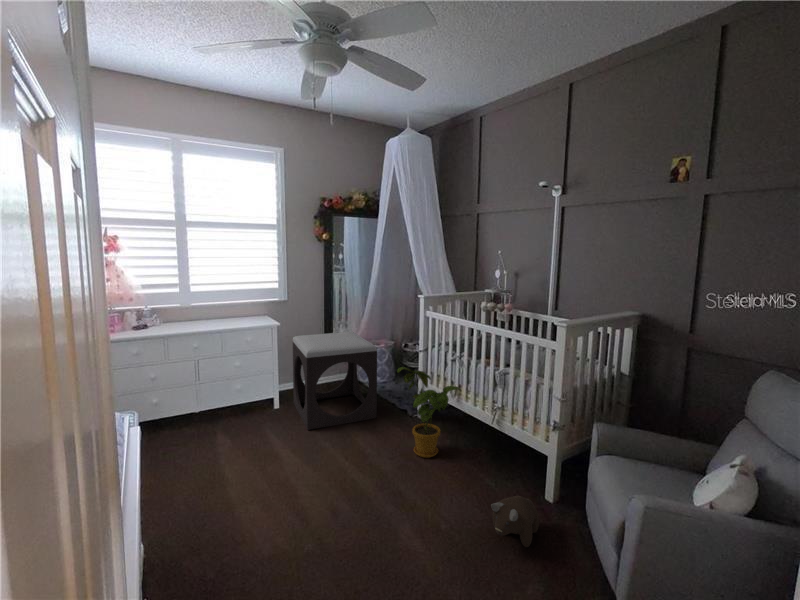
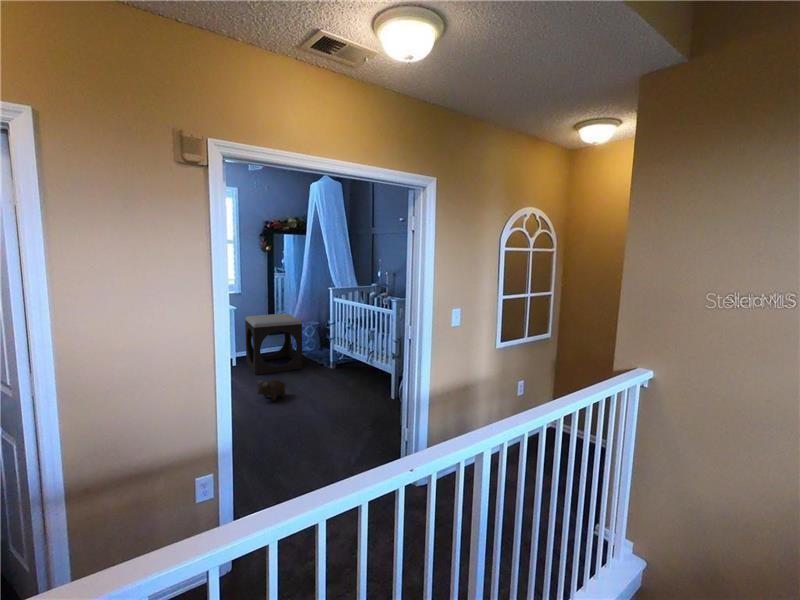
house plant: present [397,367,461,458] -> none [311,330,352,385]
plush toy: present [491,496,539,547] -> present [256,379,285,401]

